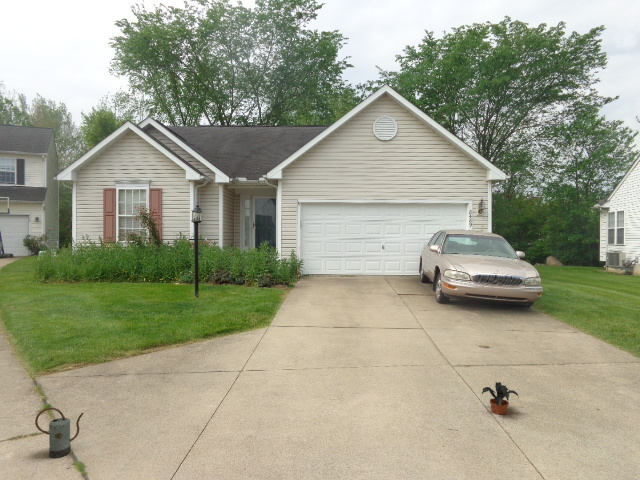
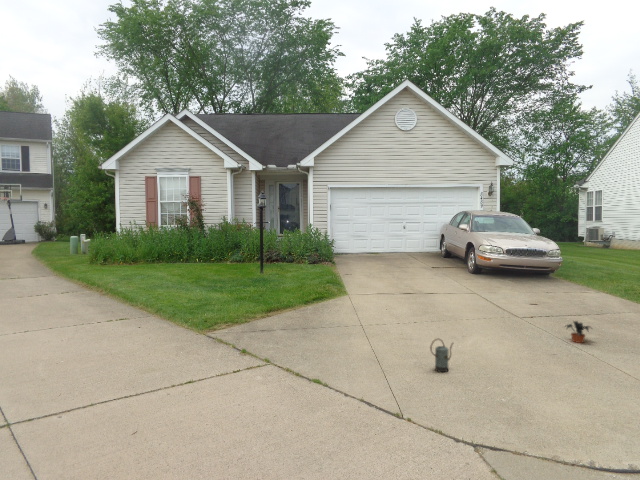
watering can: present [35,408,84,458] -> present [430,339,453,372]

